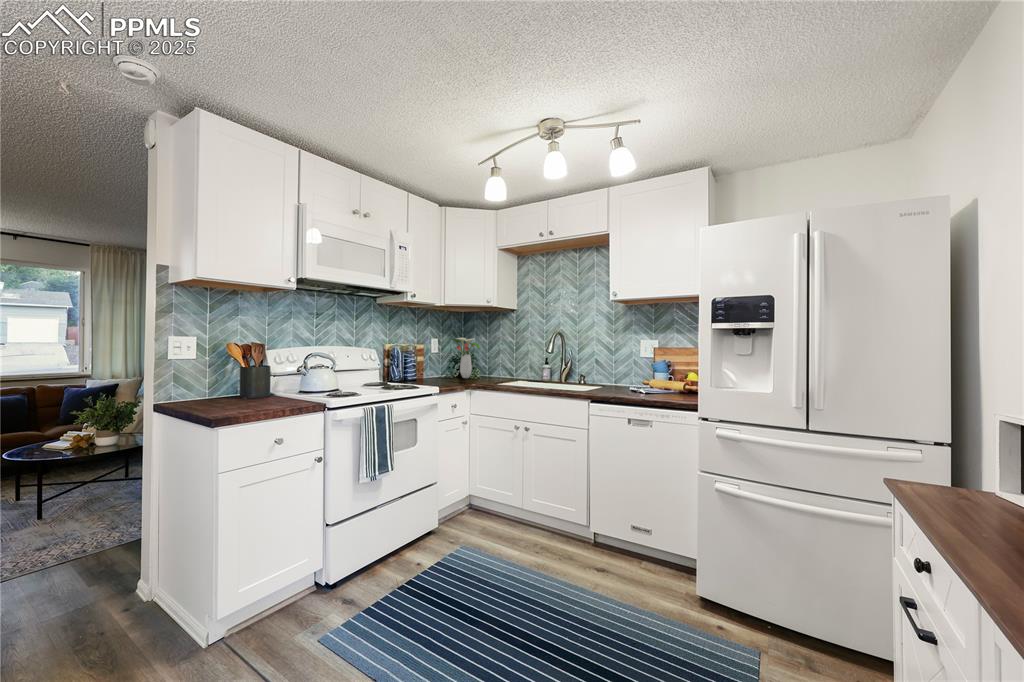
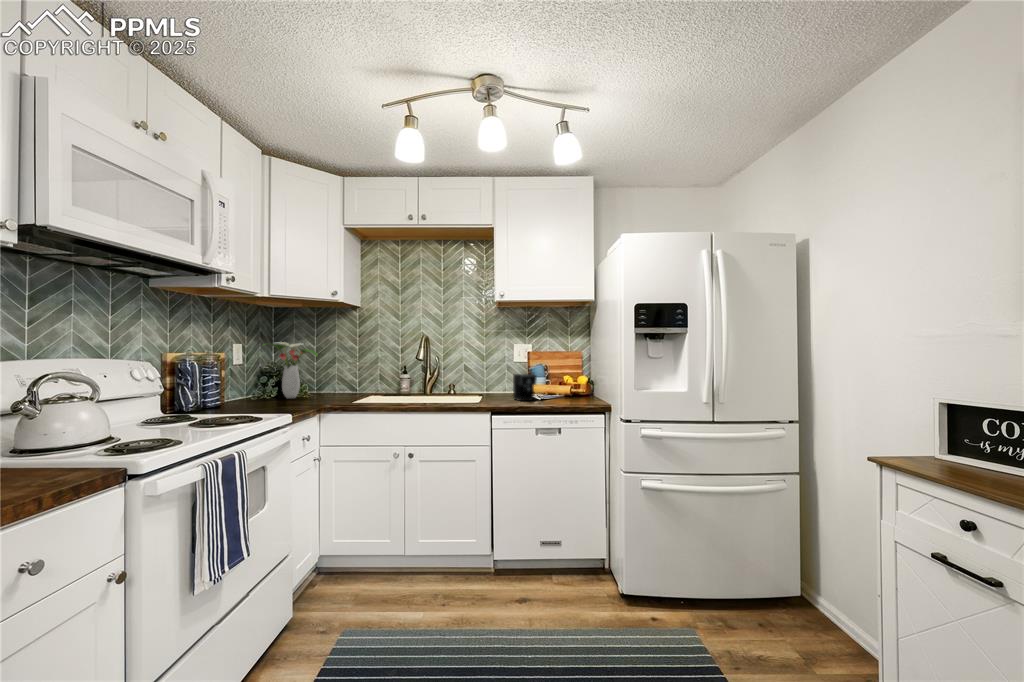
coffee maker: none [625,368,668,393] -> present [513,374,537,401]

